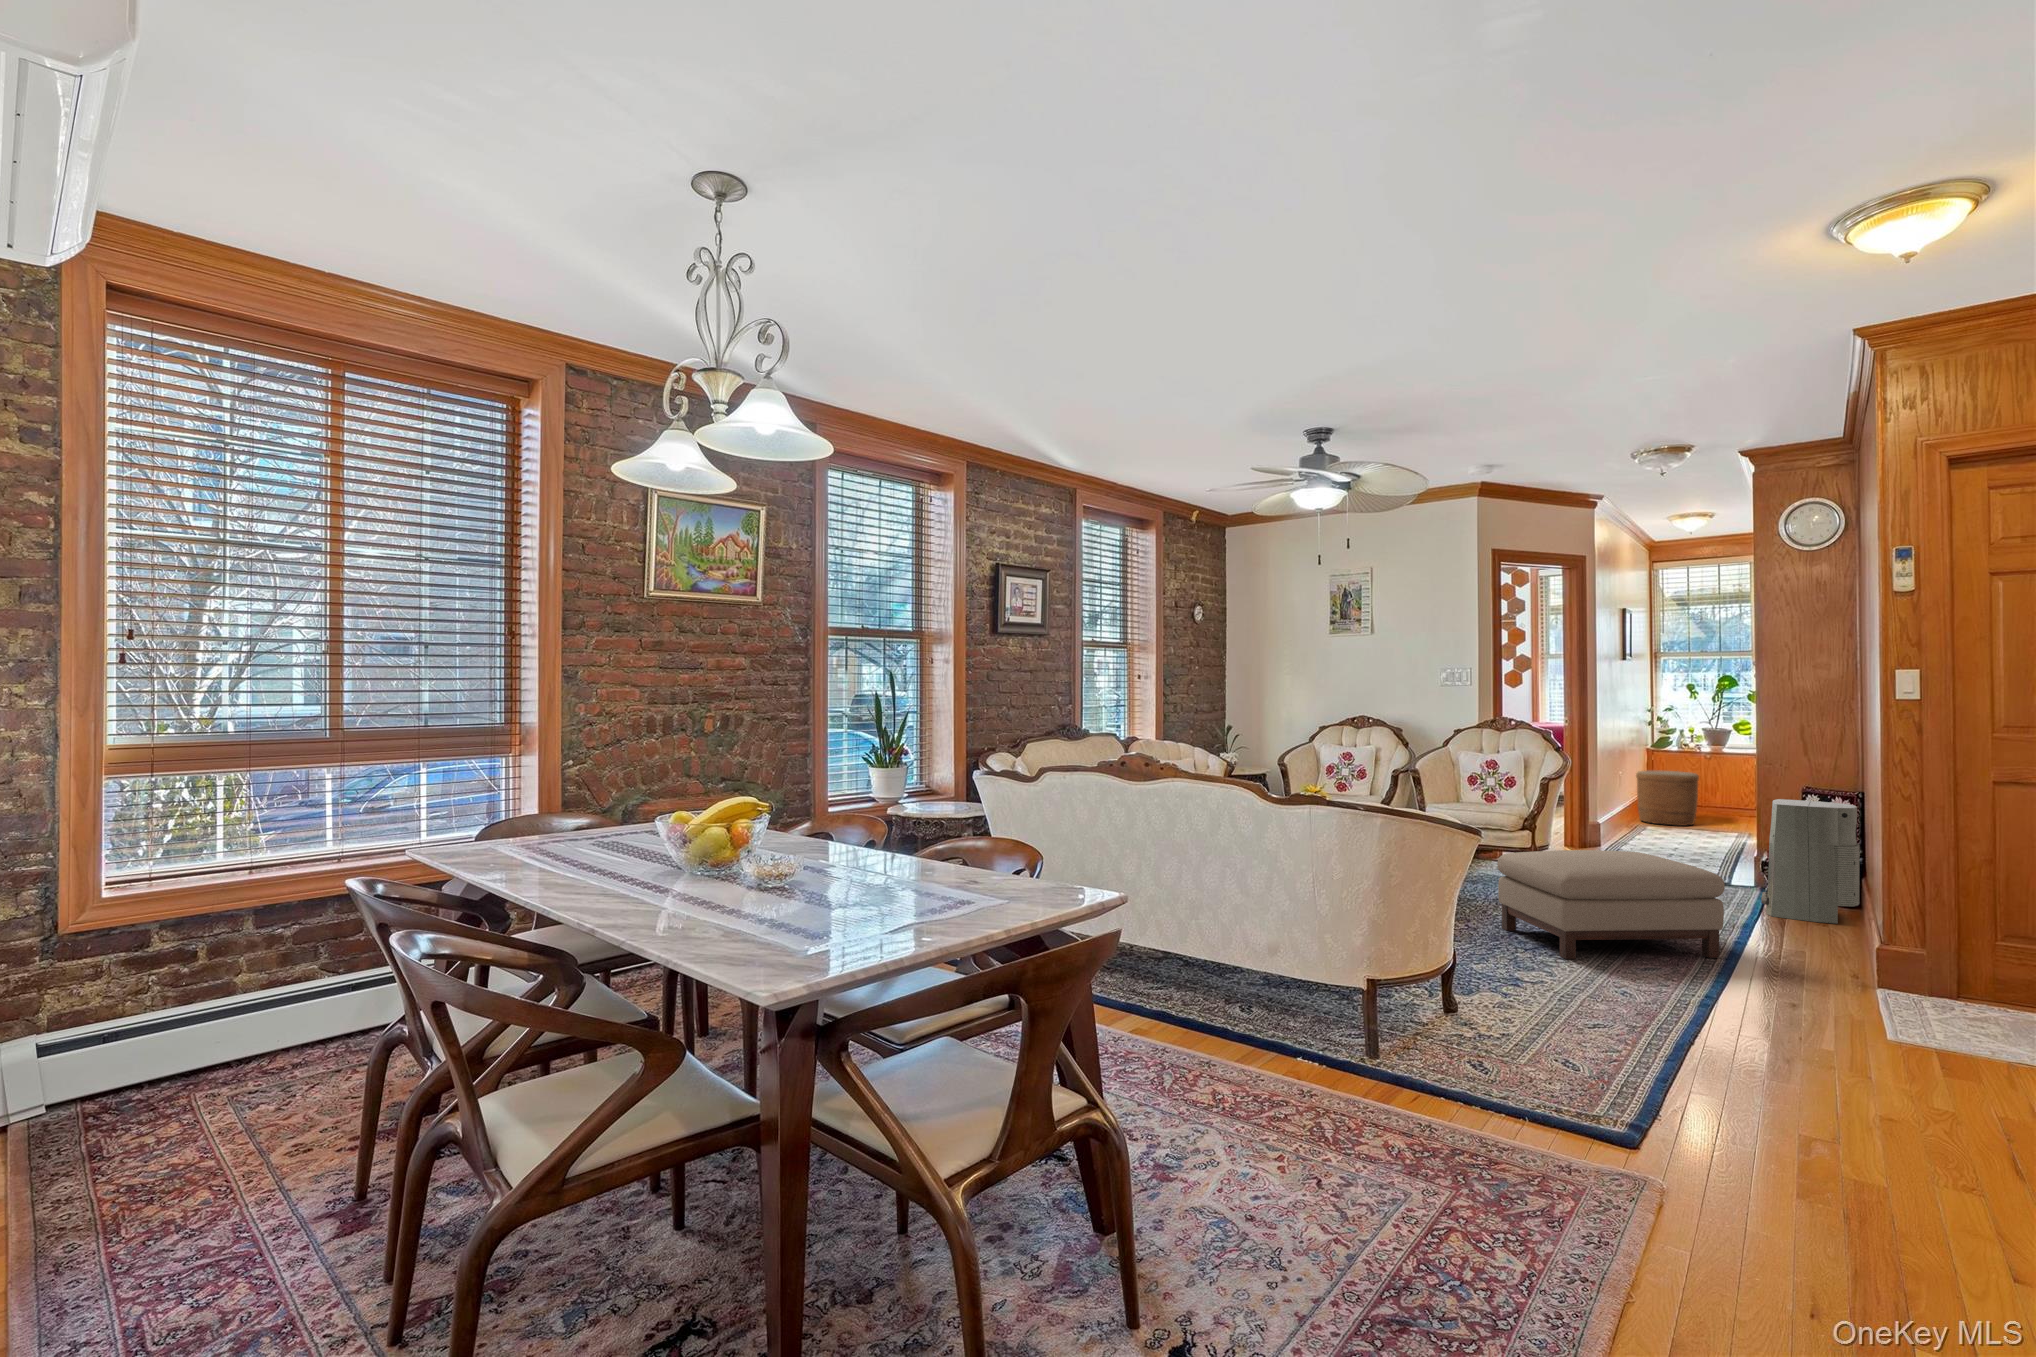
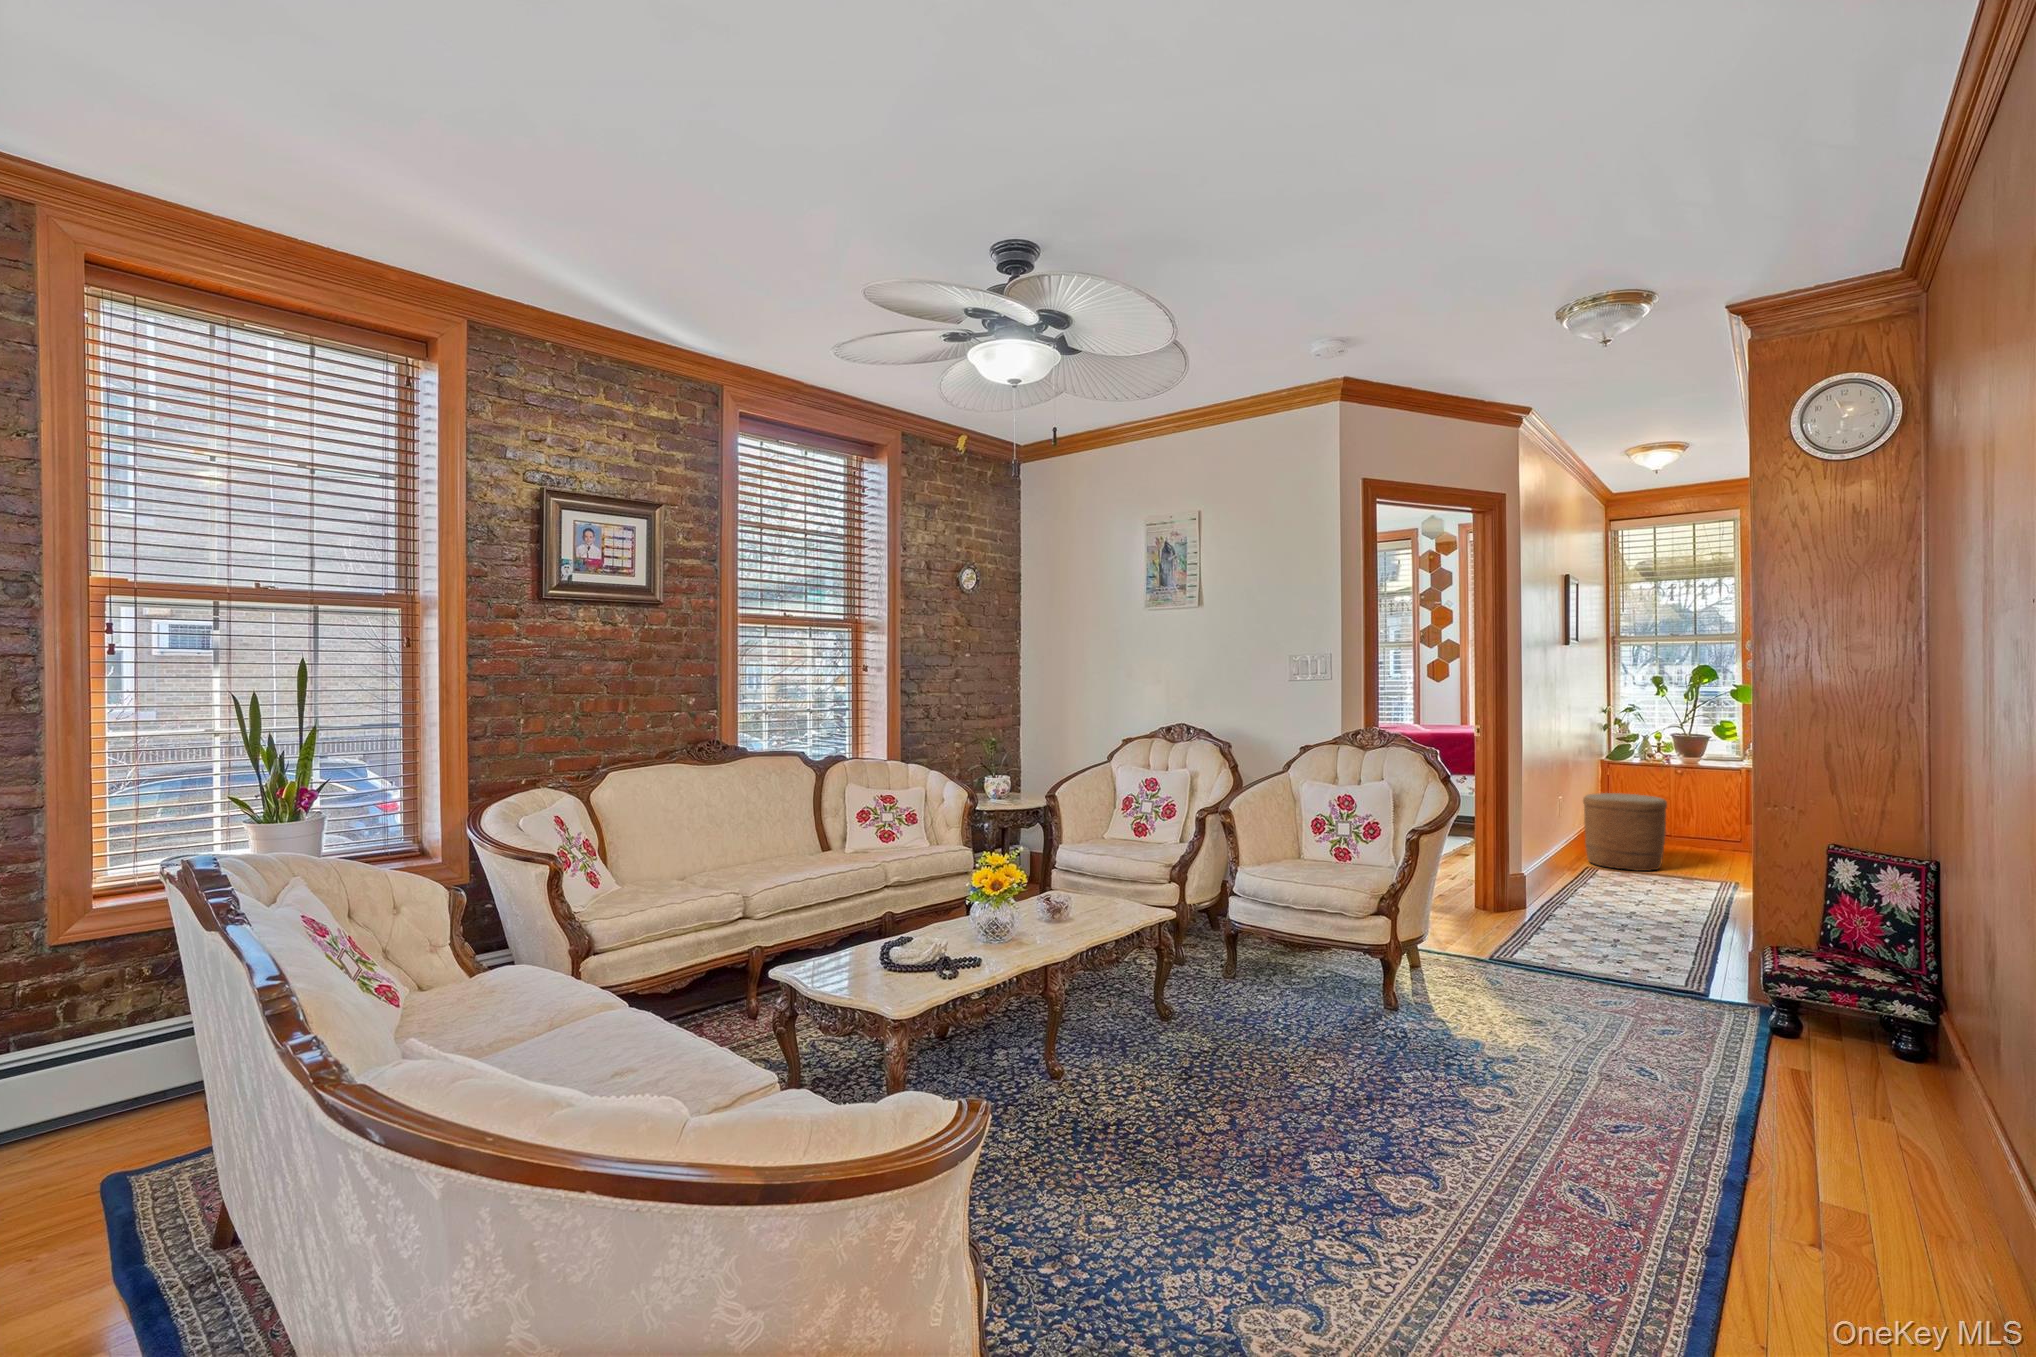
air purifier: present [1761,799,1860,924] -> none [1765,875,1940,1109]
ottoman: present [1498,850,1725,959] -> none [1284,989,1701,1249]

